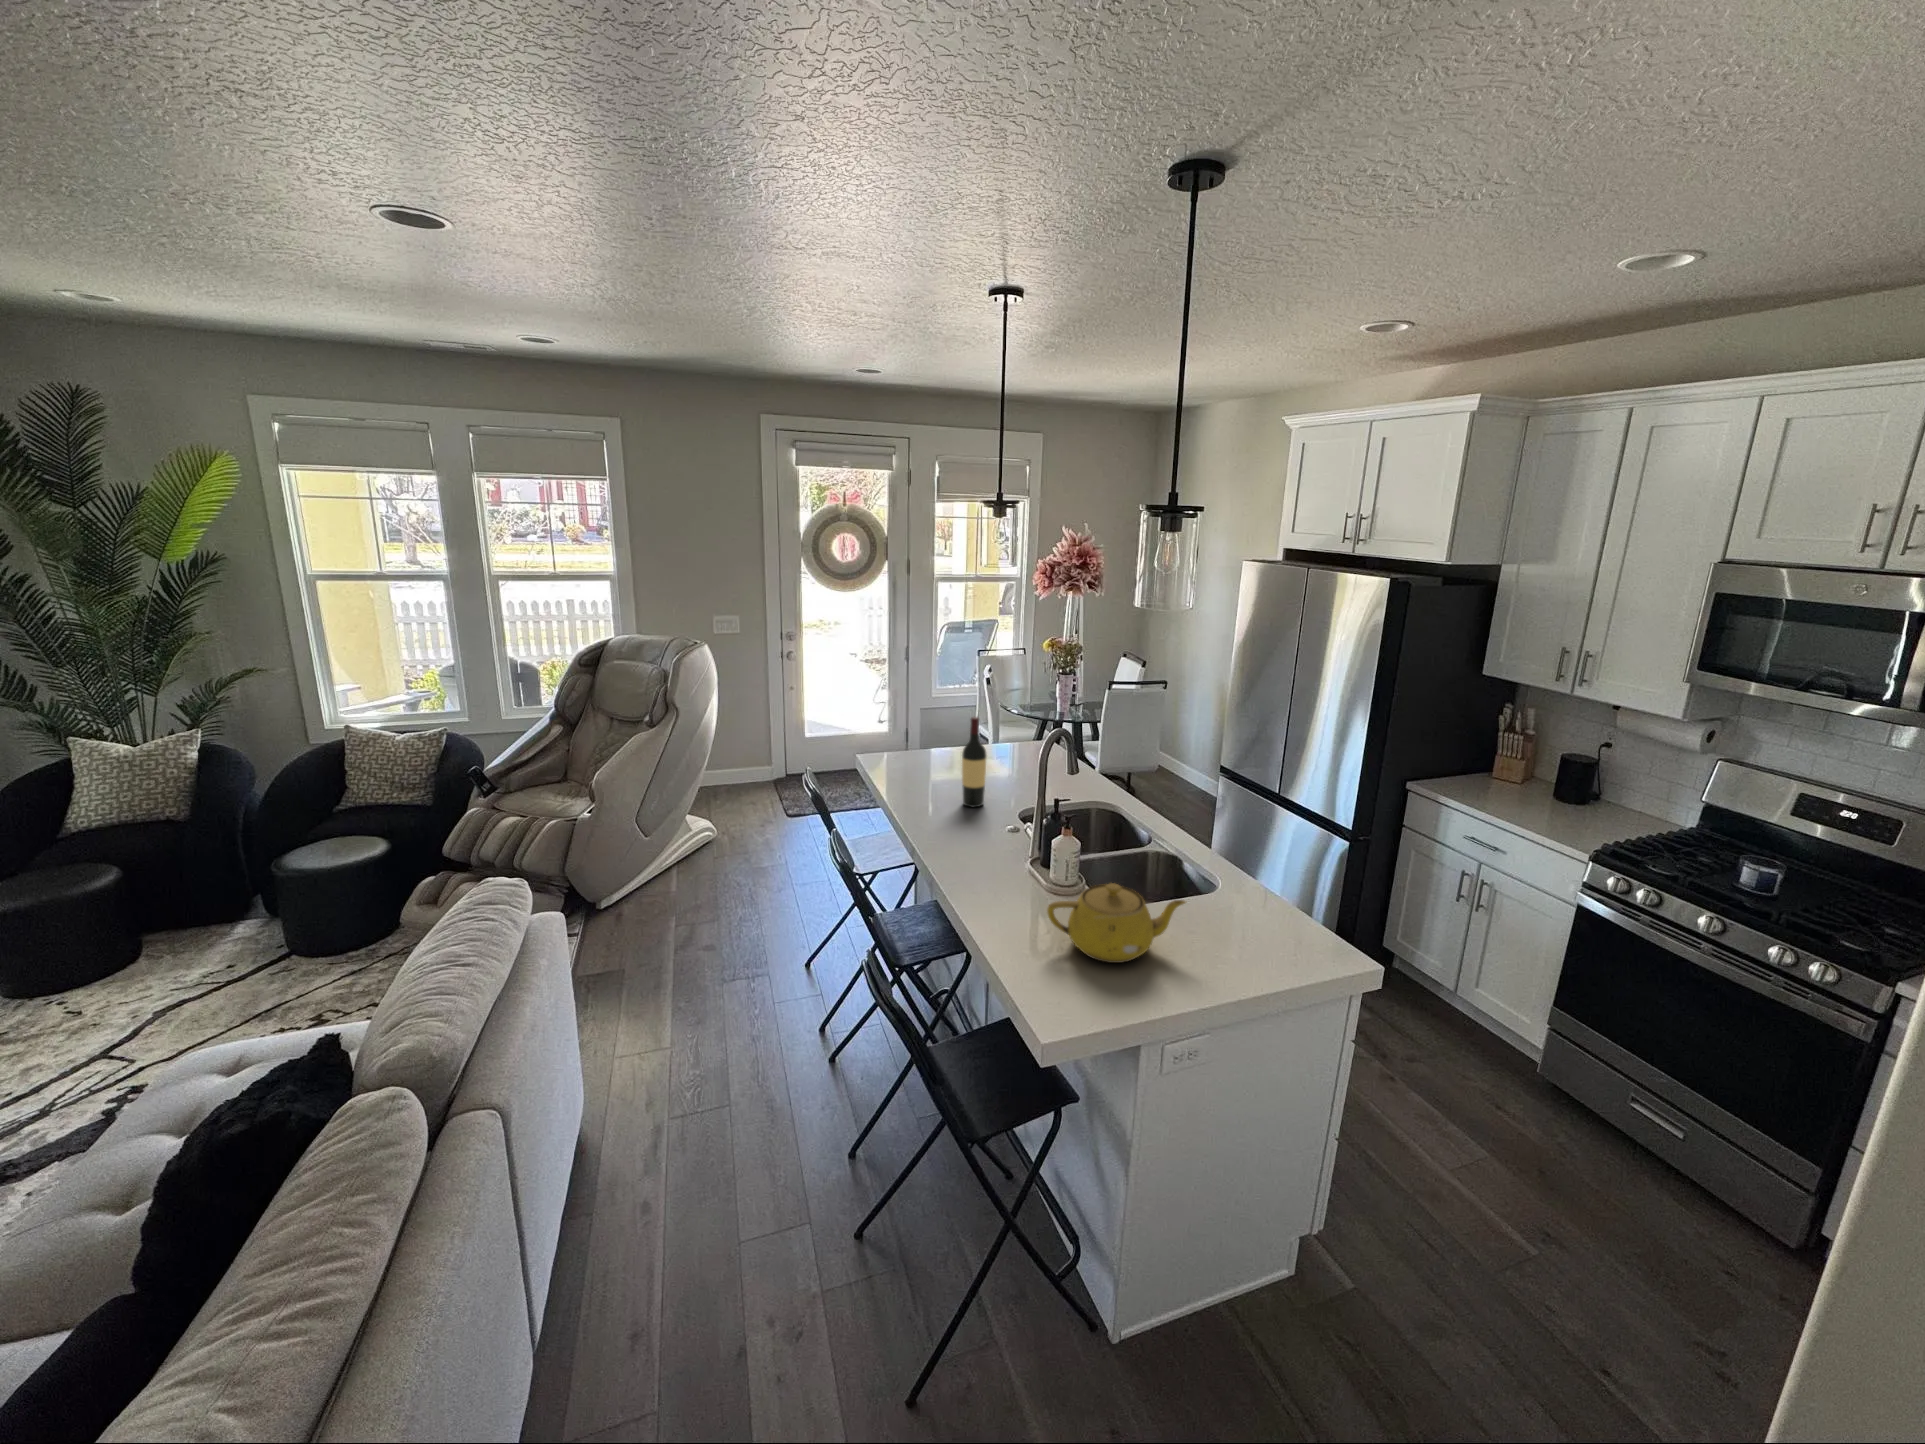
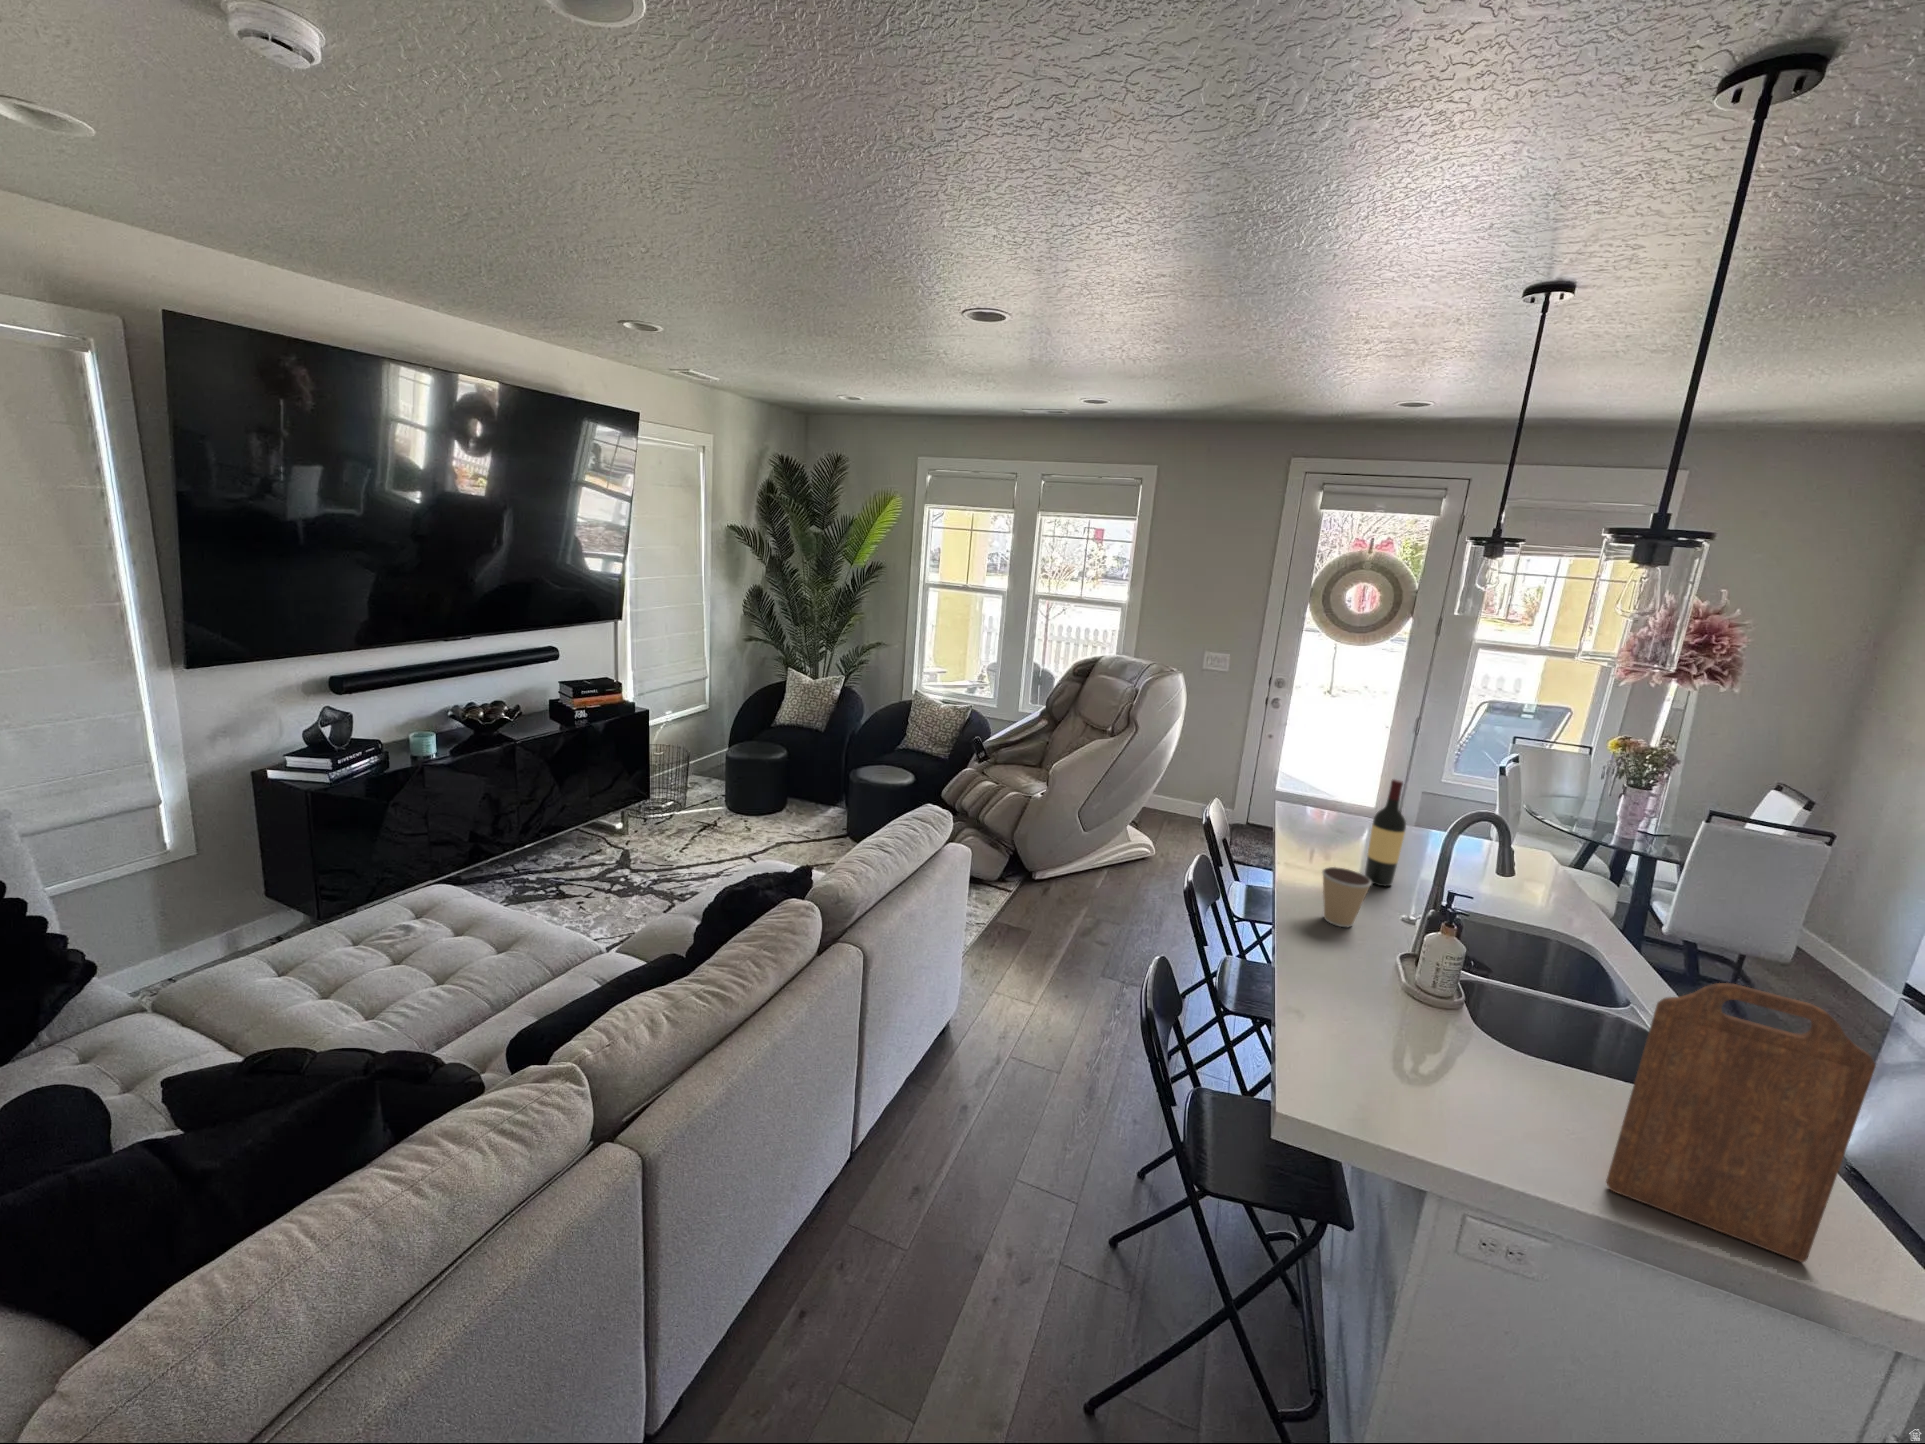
coffee cup: none [955,805,993,855] -> present [1322,867,1372,927]
cutting board: none [1224,816,1328,977] -> present [1606,983,1875,1262]
teapot: present [1047,883,1185,963] -> none [1358,986,1573,1100]

